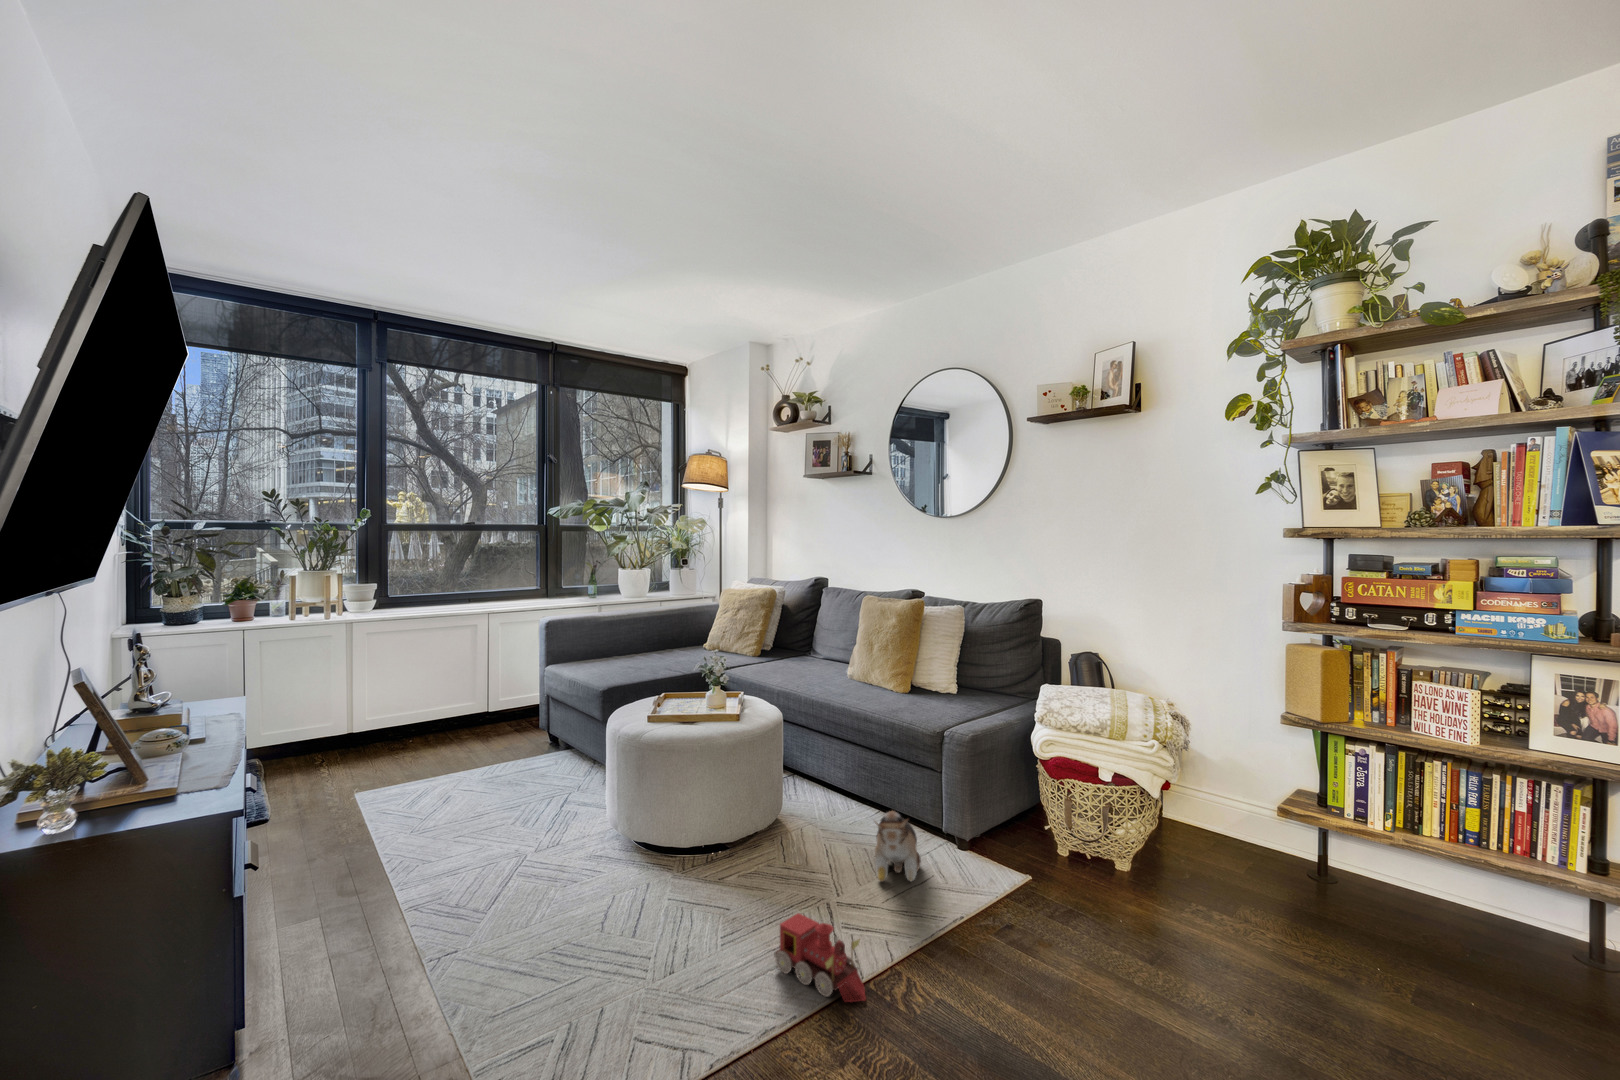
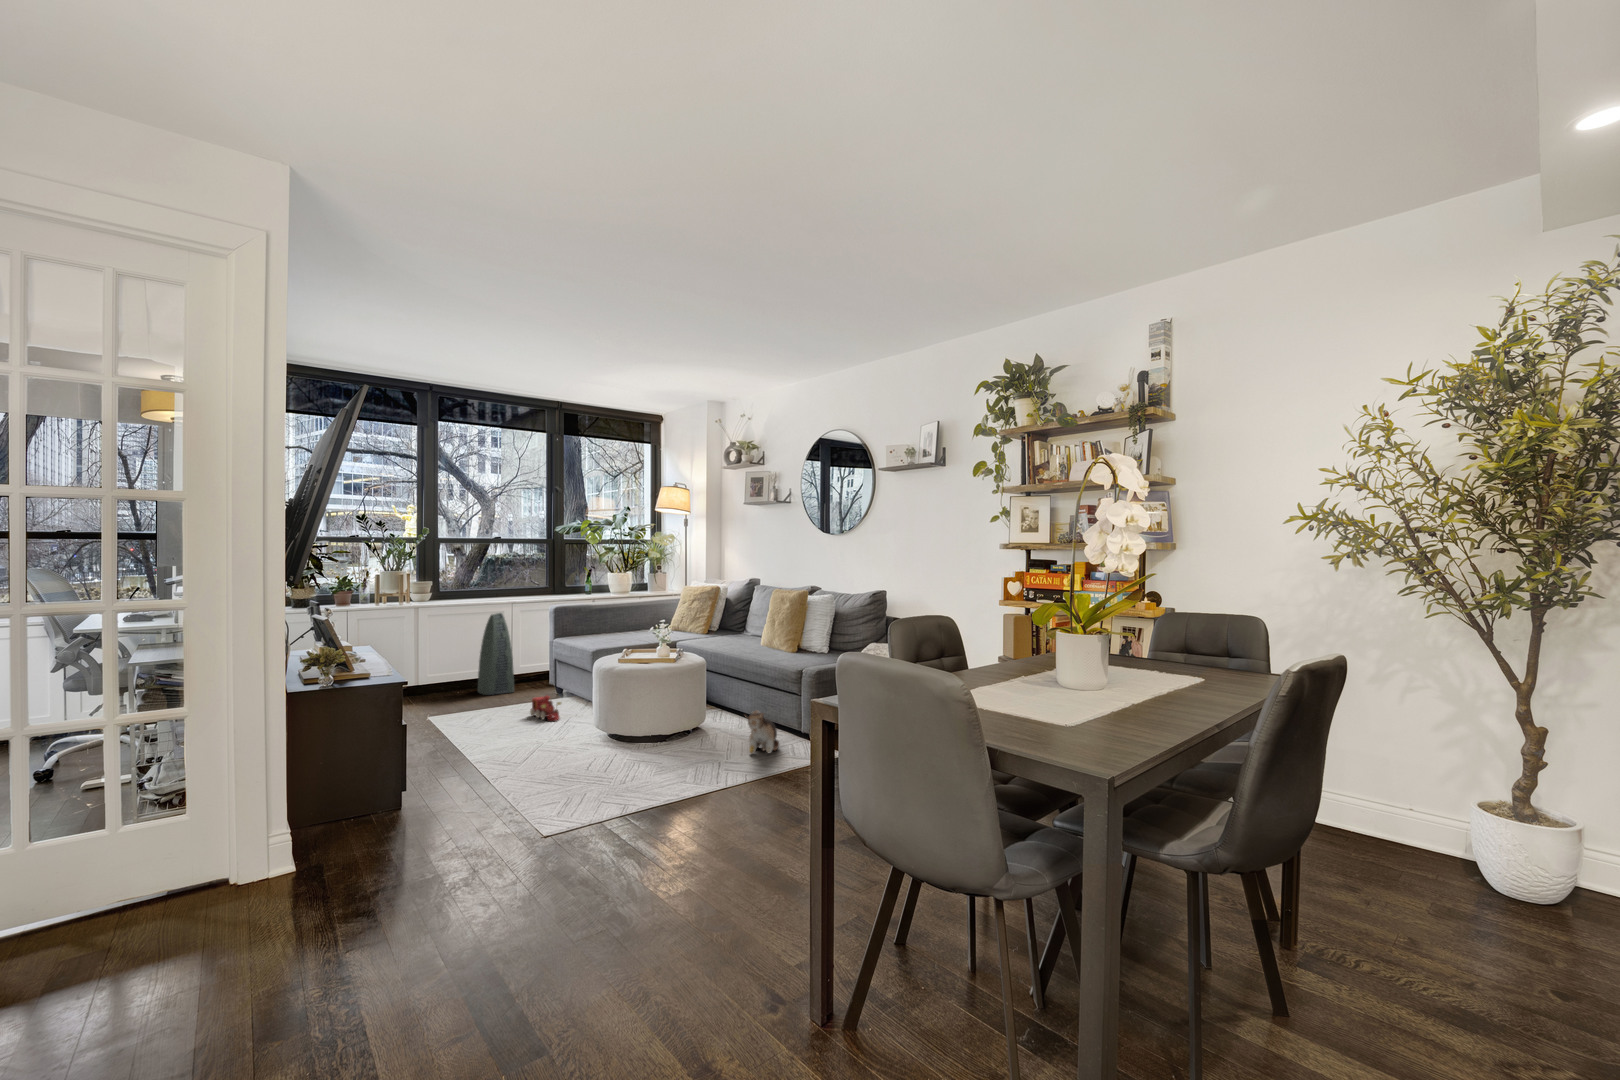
air purifier: none [440,628,492,747] -> present [478,613,514,695]
toy train: present [774,913,866,1002] -> present [530,696,561,720]

